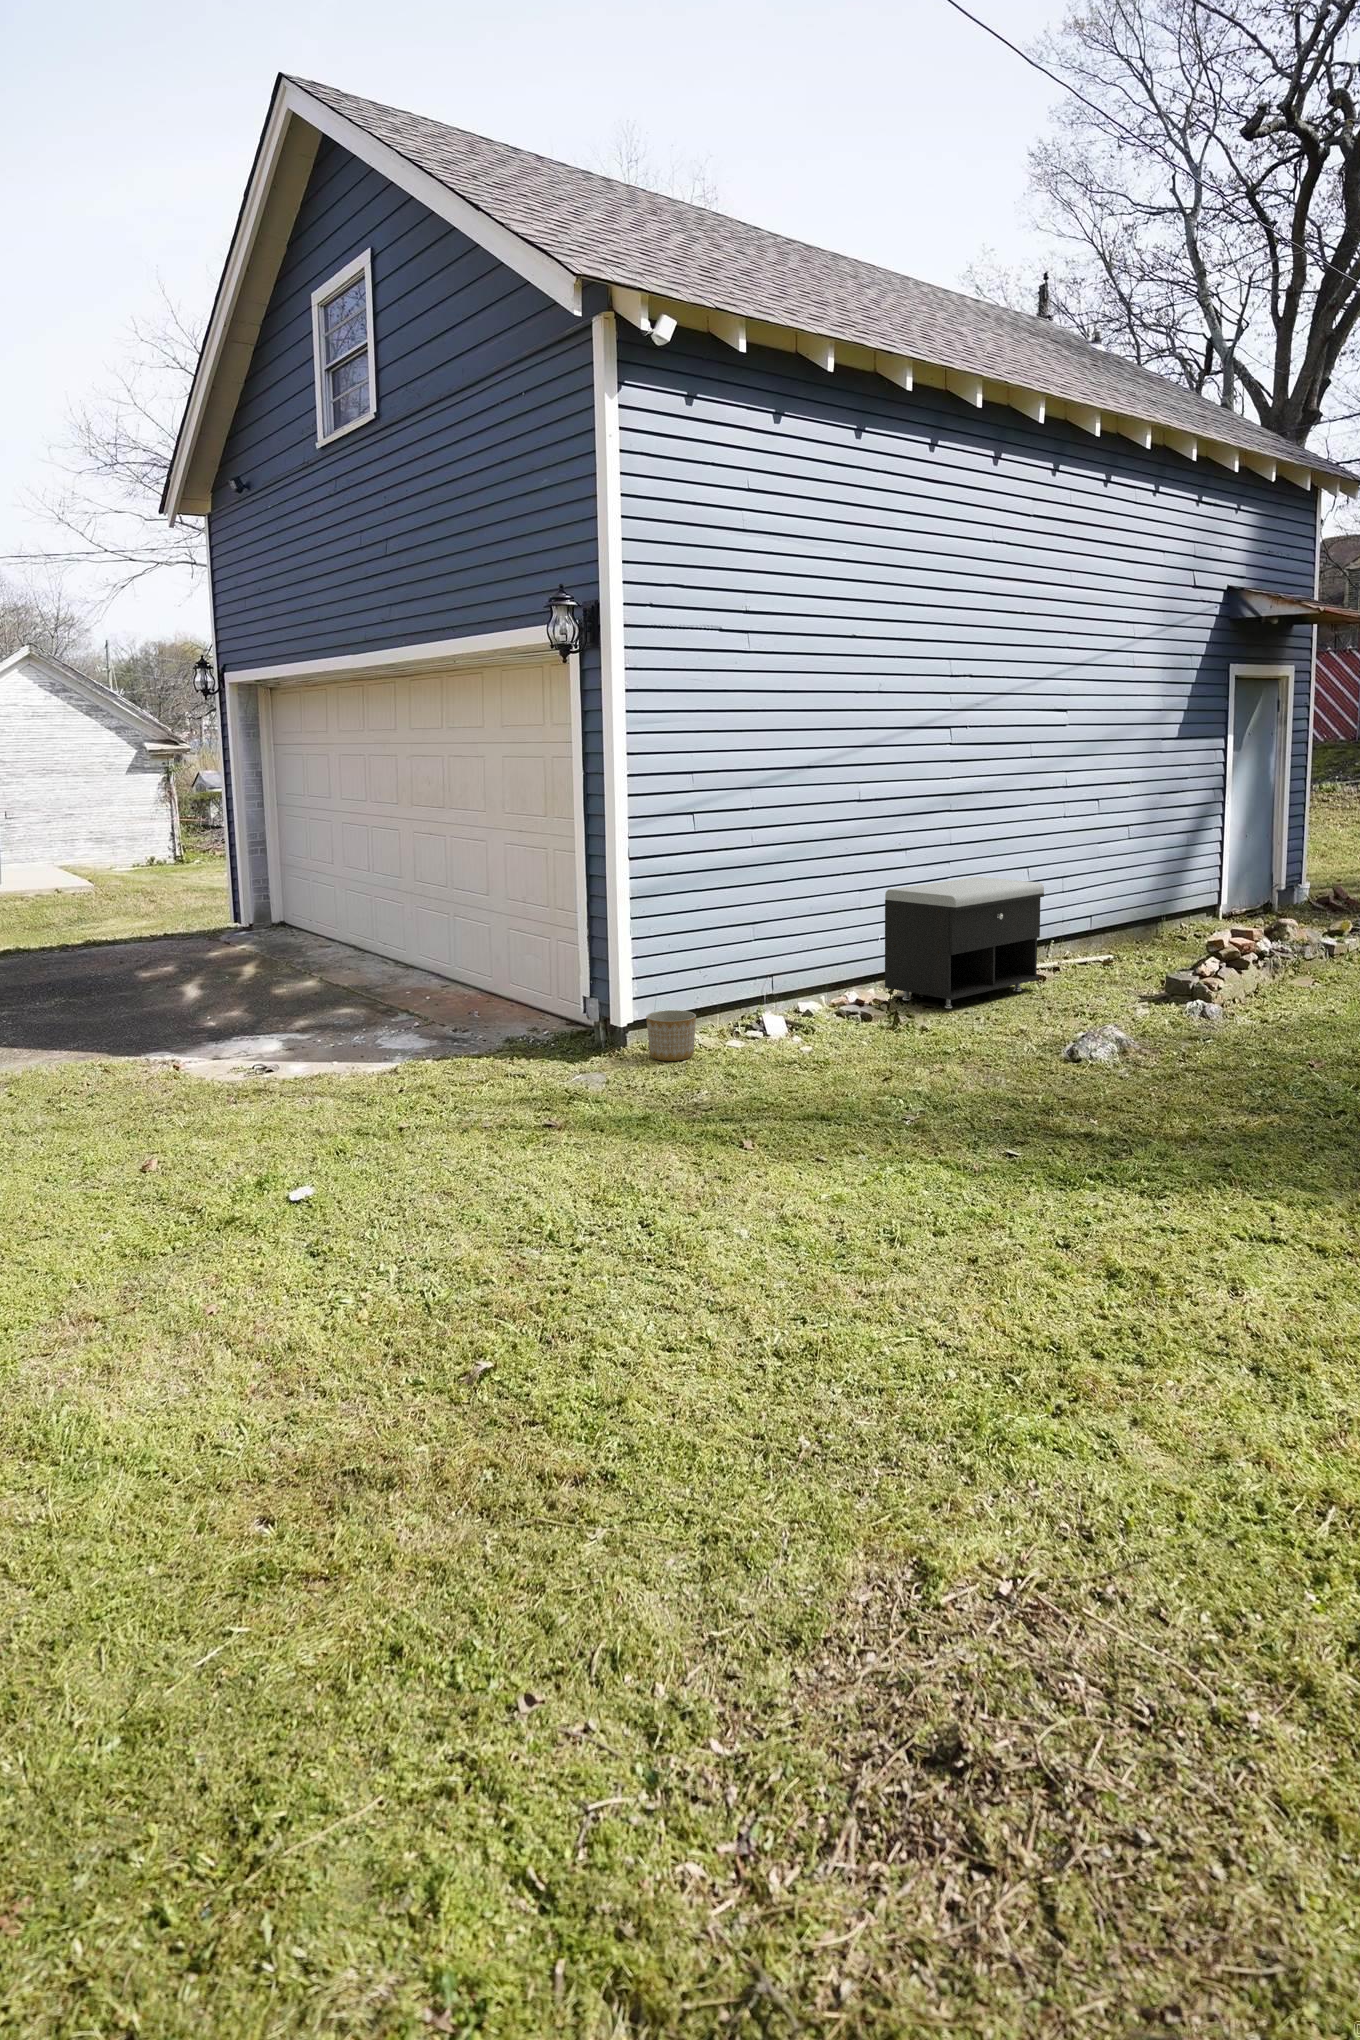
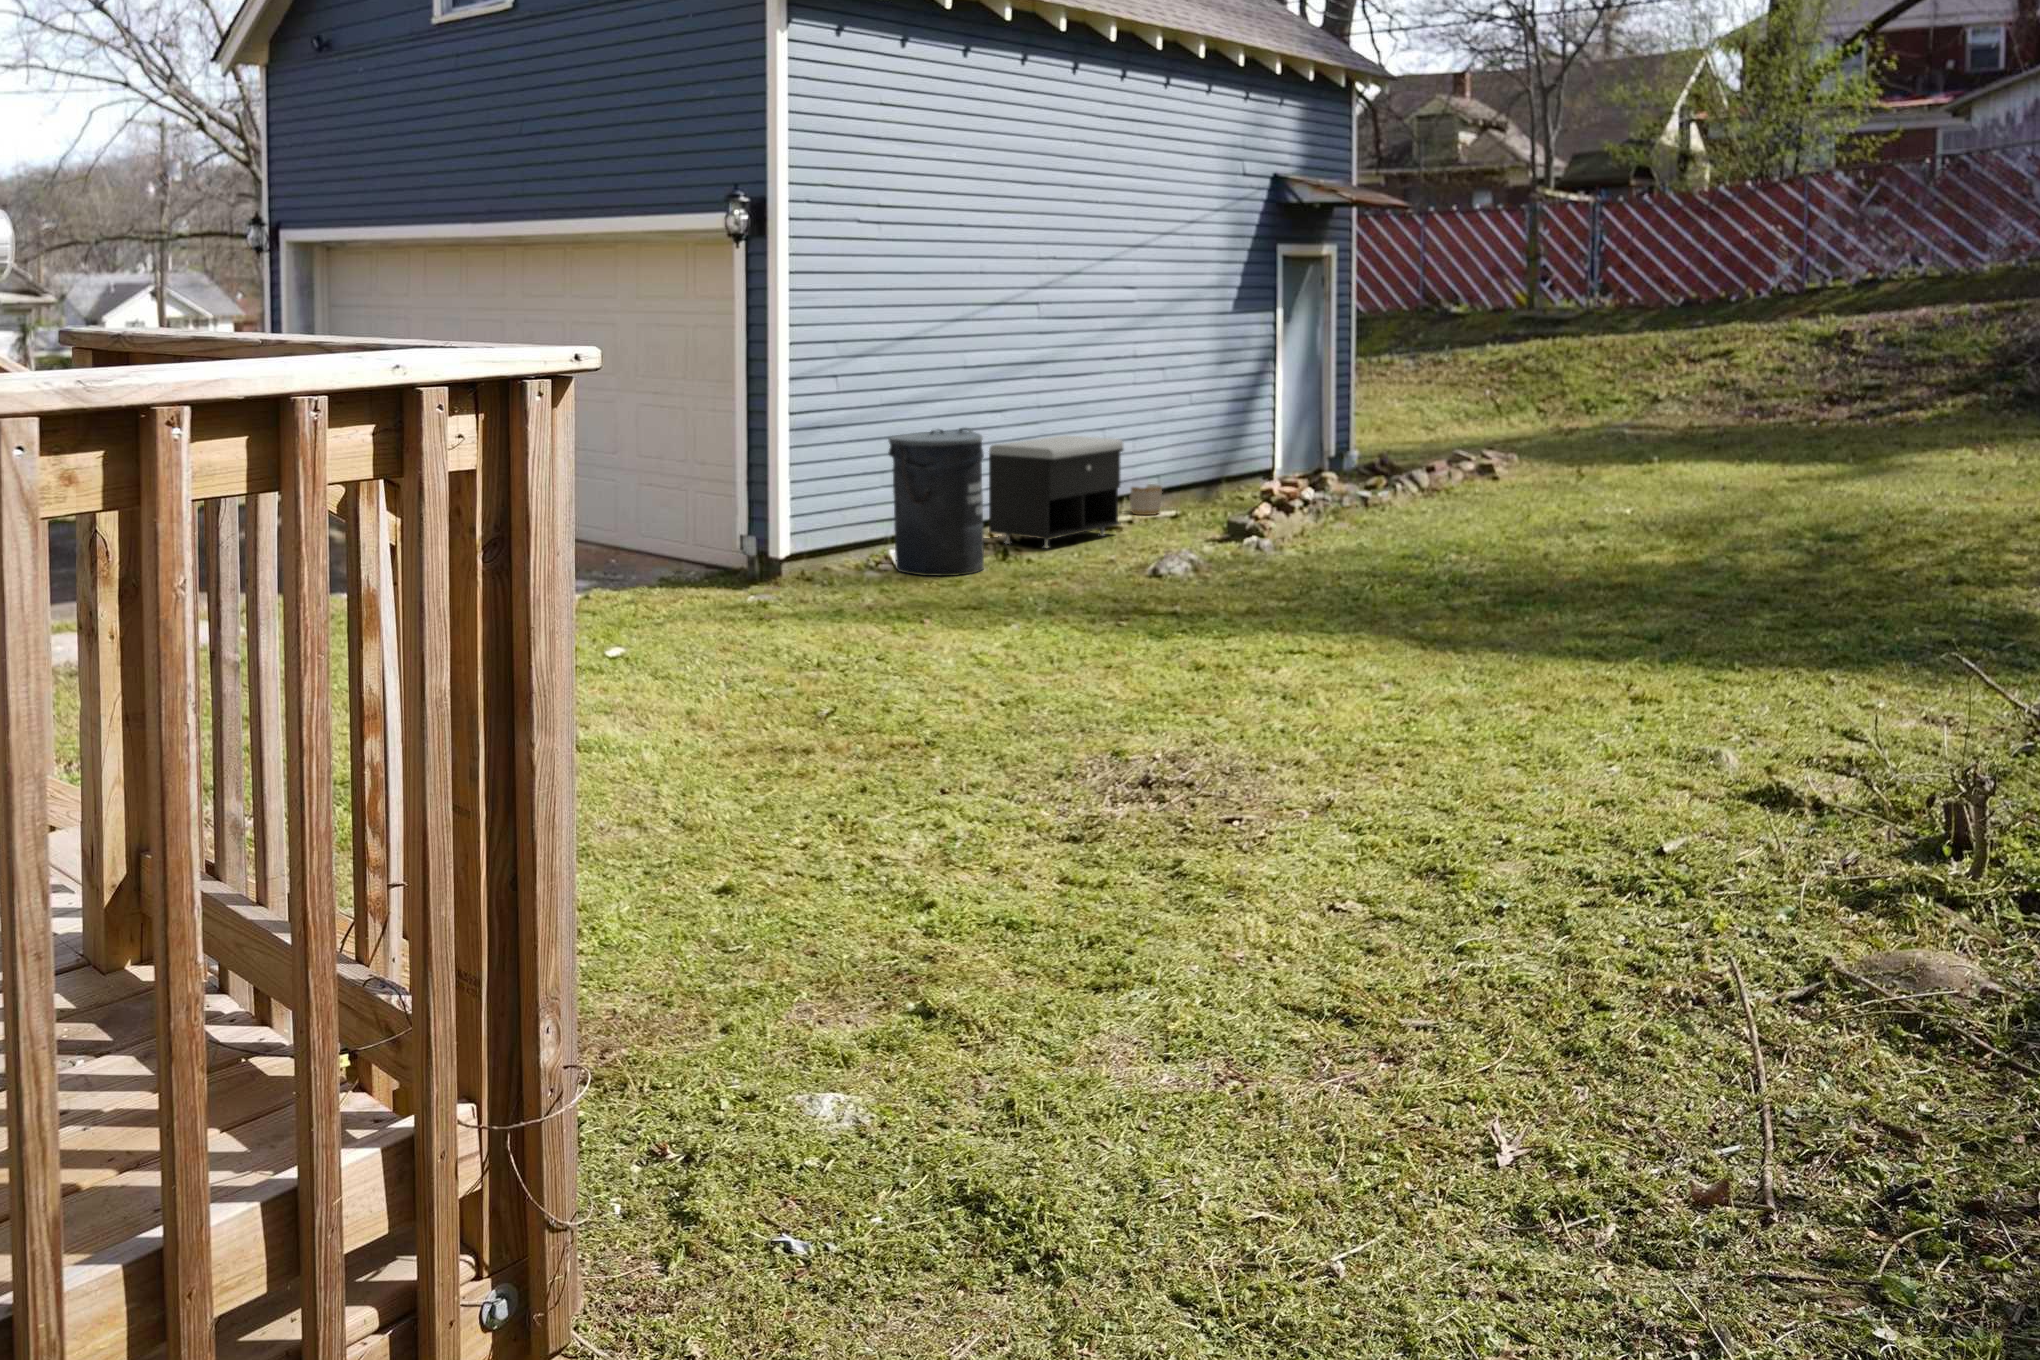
trash can: none [752,872,866,1049] -> present [888,428,984,576]
planter: present [646,1010,696,1061] -> present [1129,484,1162,515]

